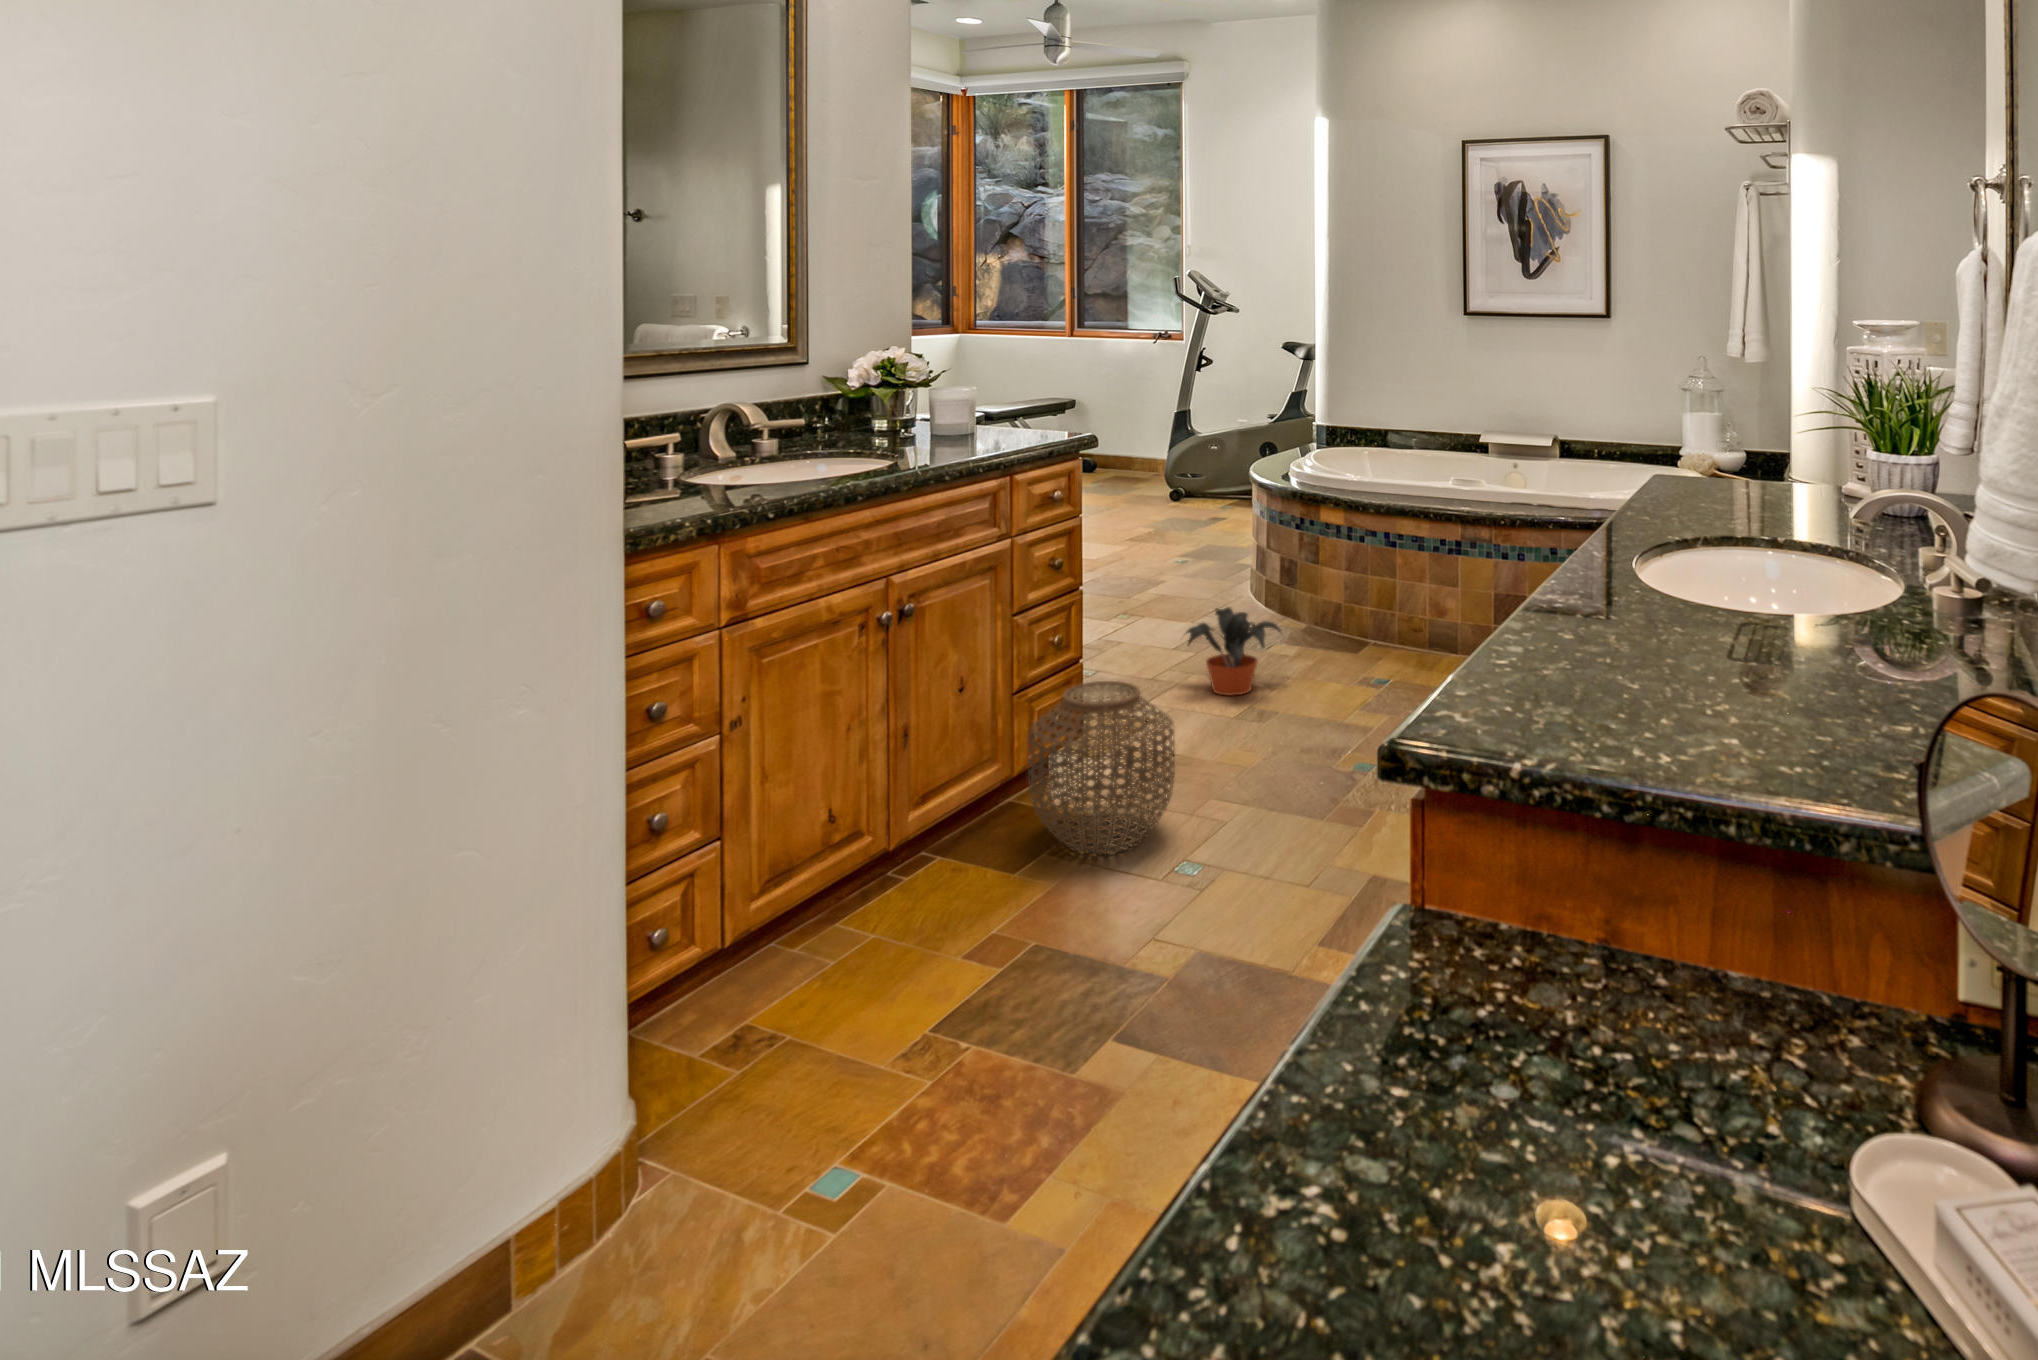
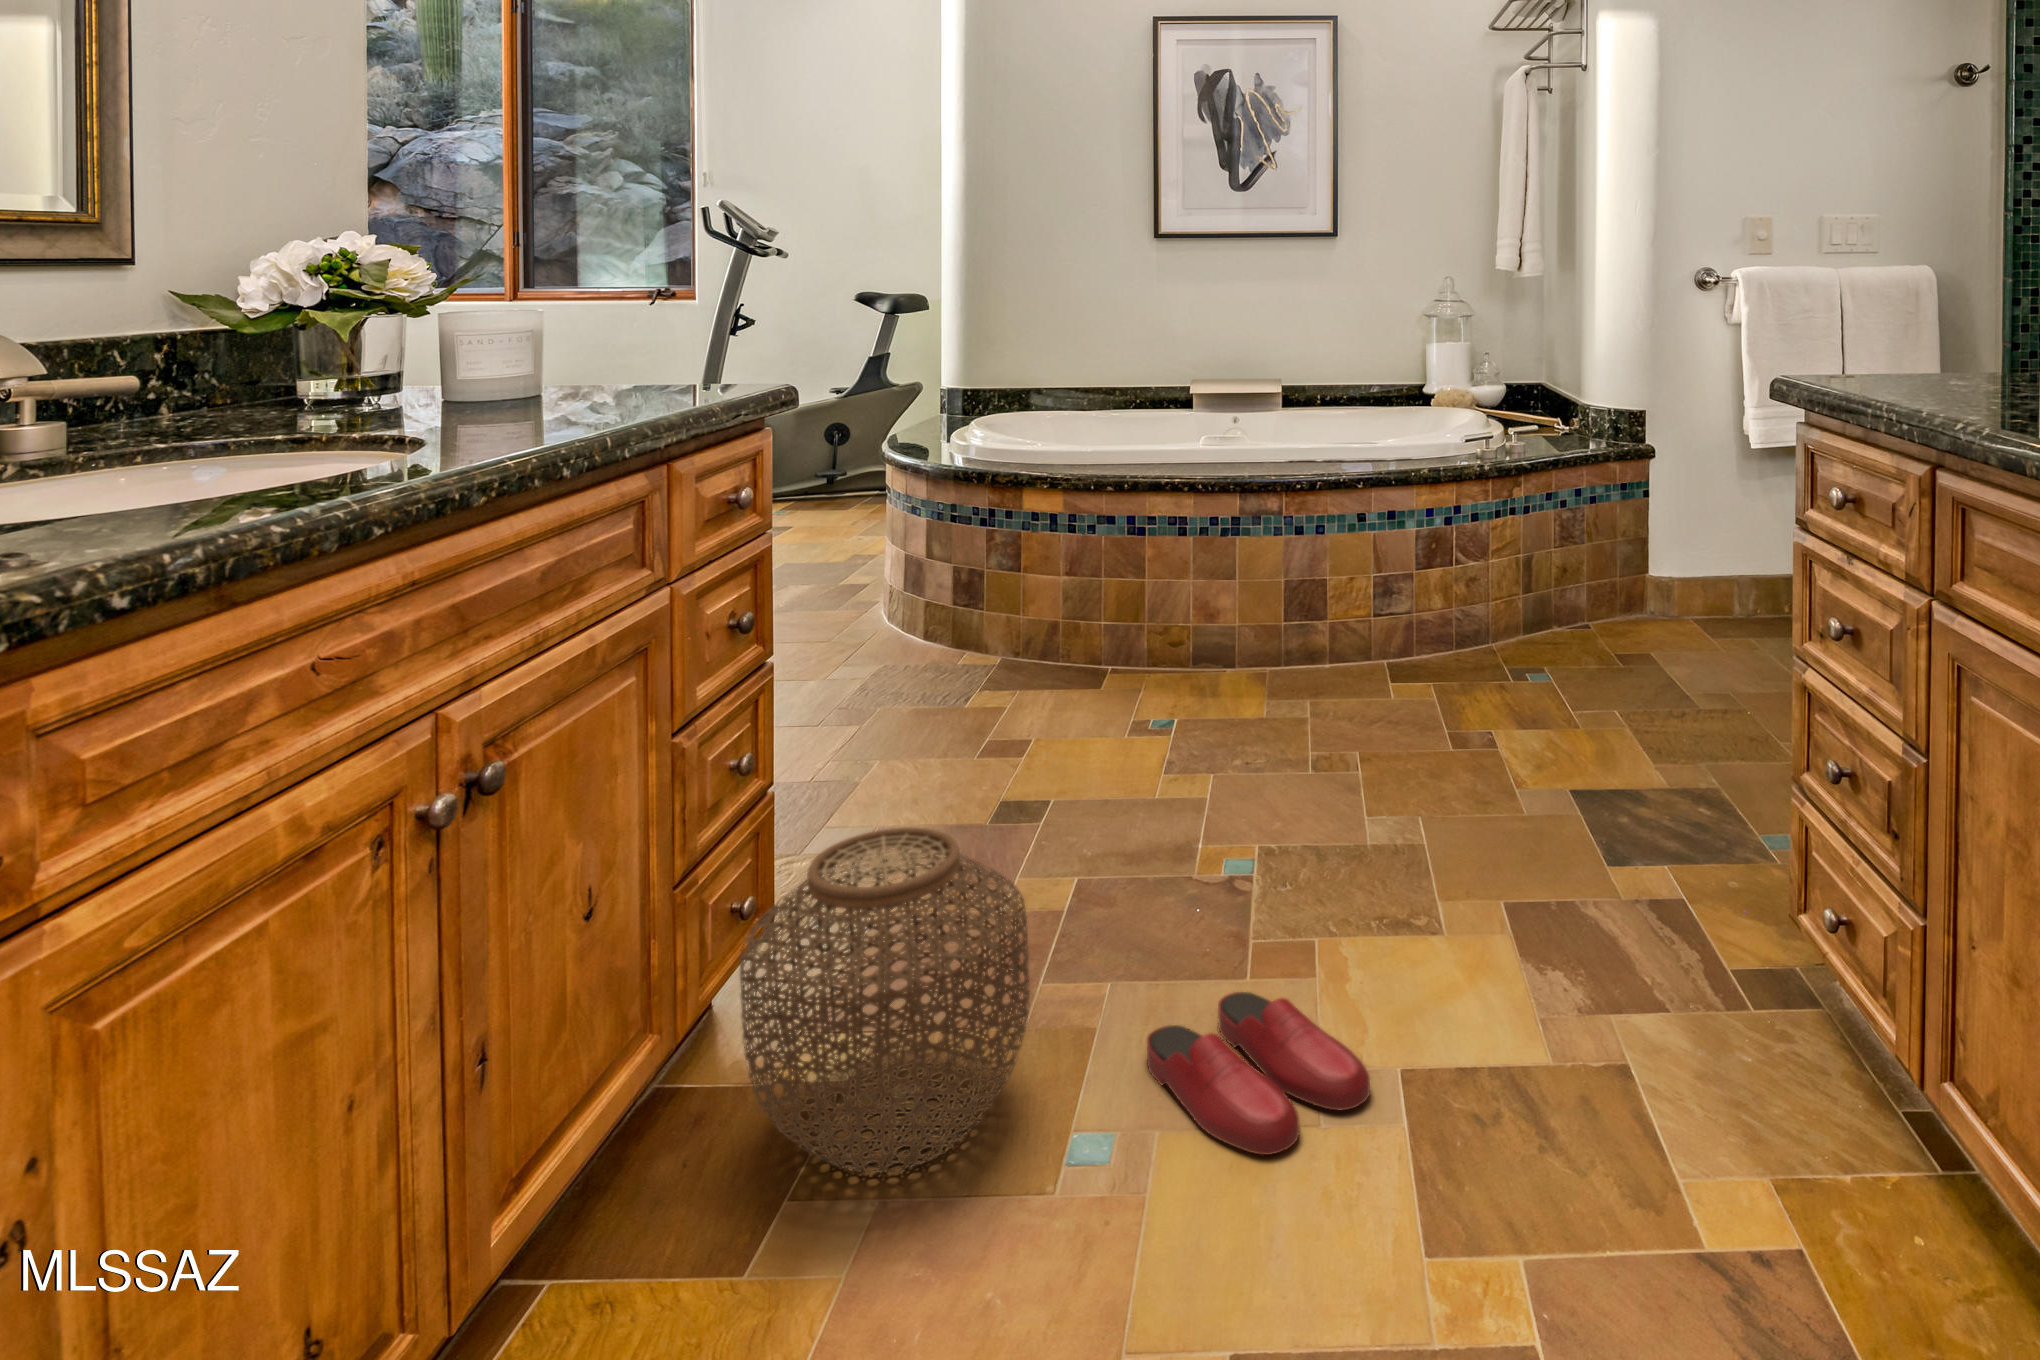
potted plant: present [1186,607,1280,696] -> none [871,652,1032,790]
slippers: none [1240,817,1350,887] -> present [1147,992,1370,1155]

